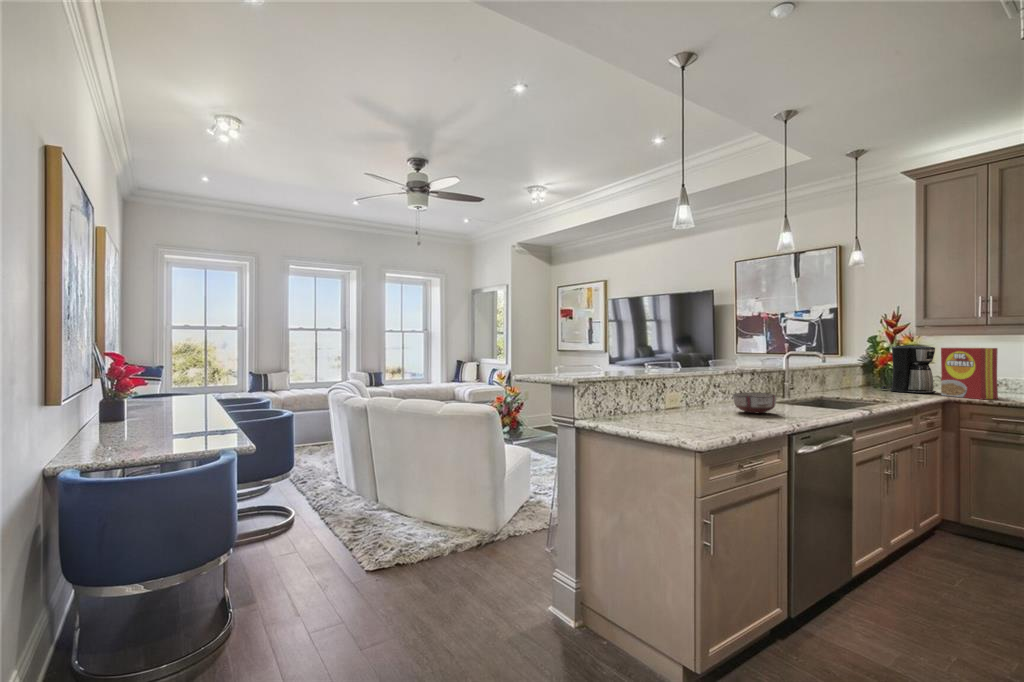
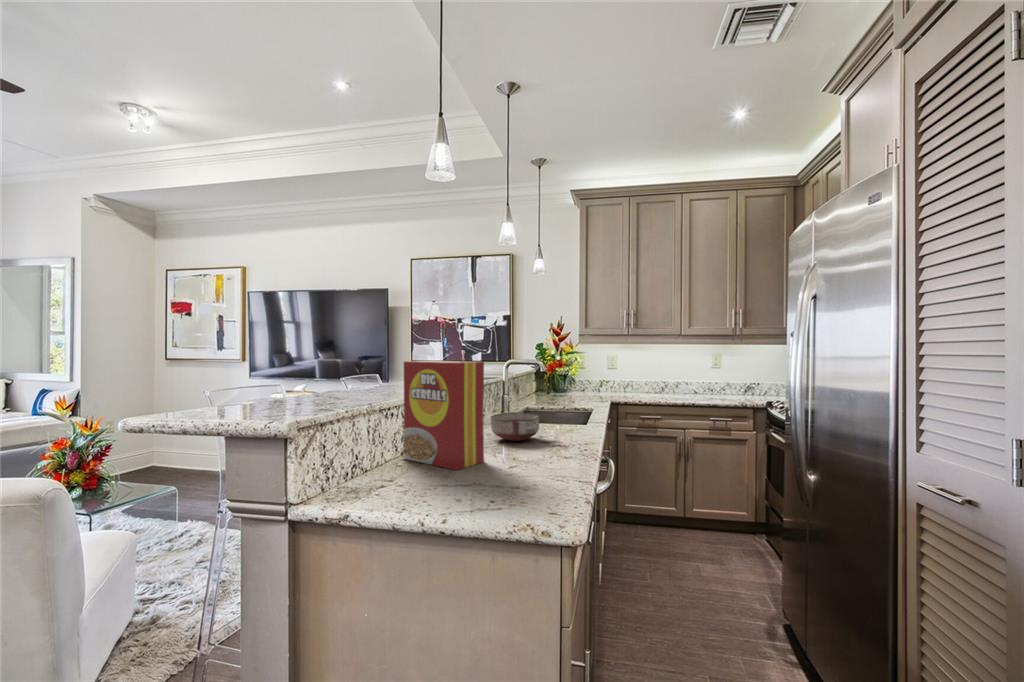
coffee maker: present [881,345,936,394] -> none [553,352,594,396]
cereal box: present [941,348,998,399] -> present [403,361,484,470]

